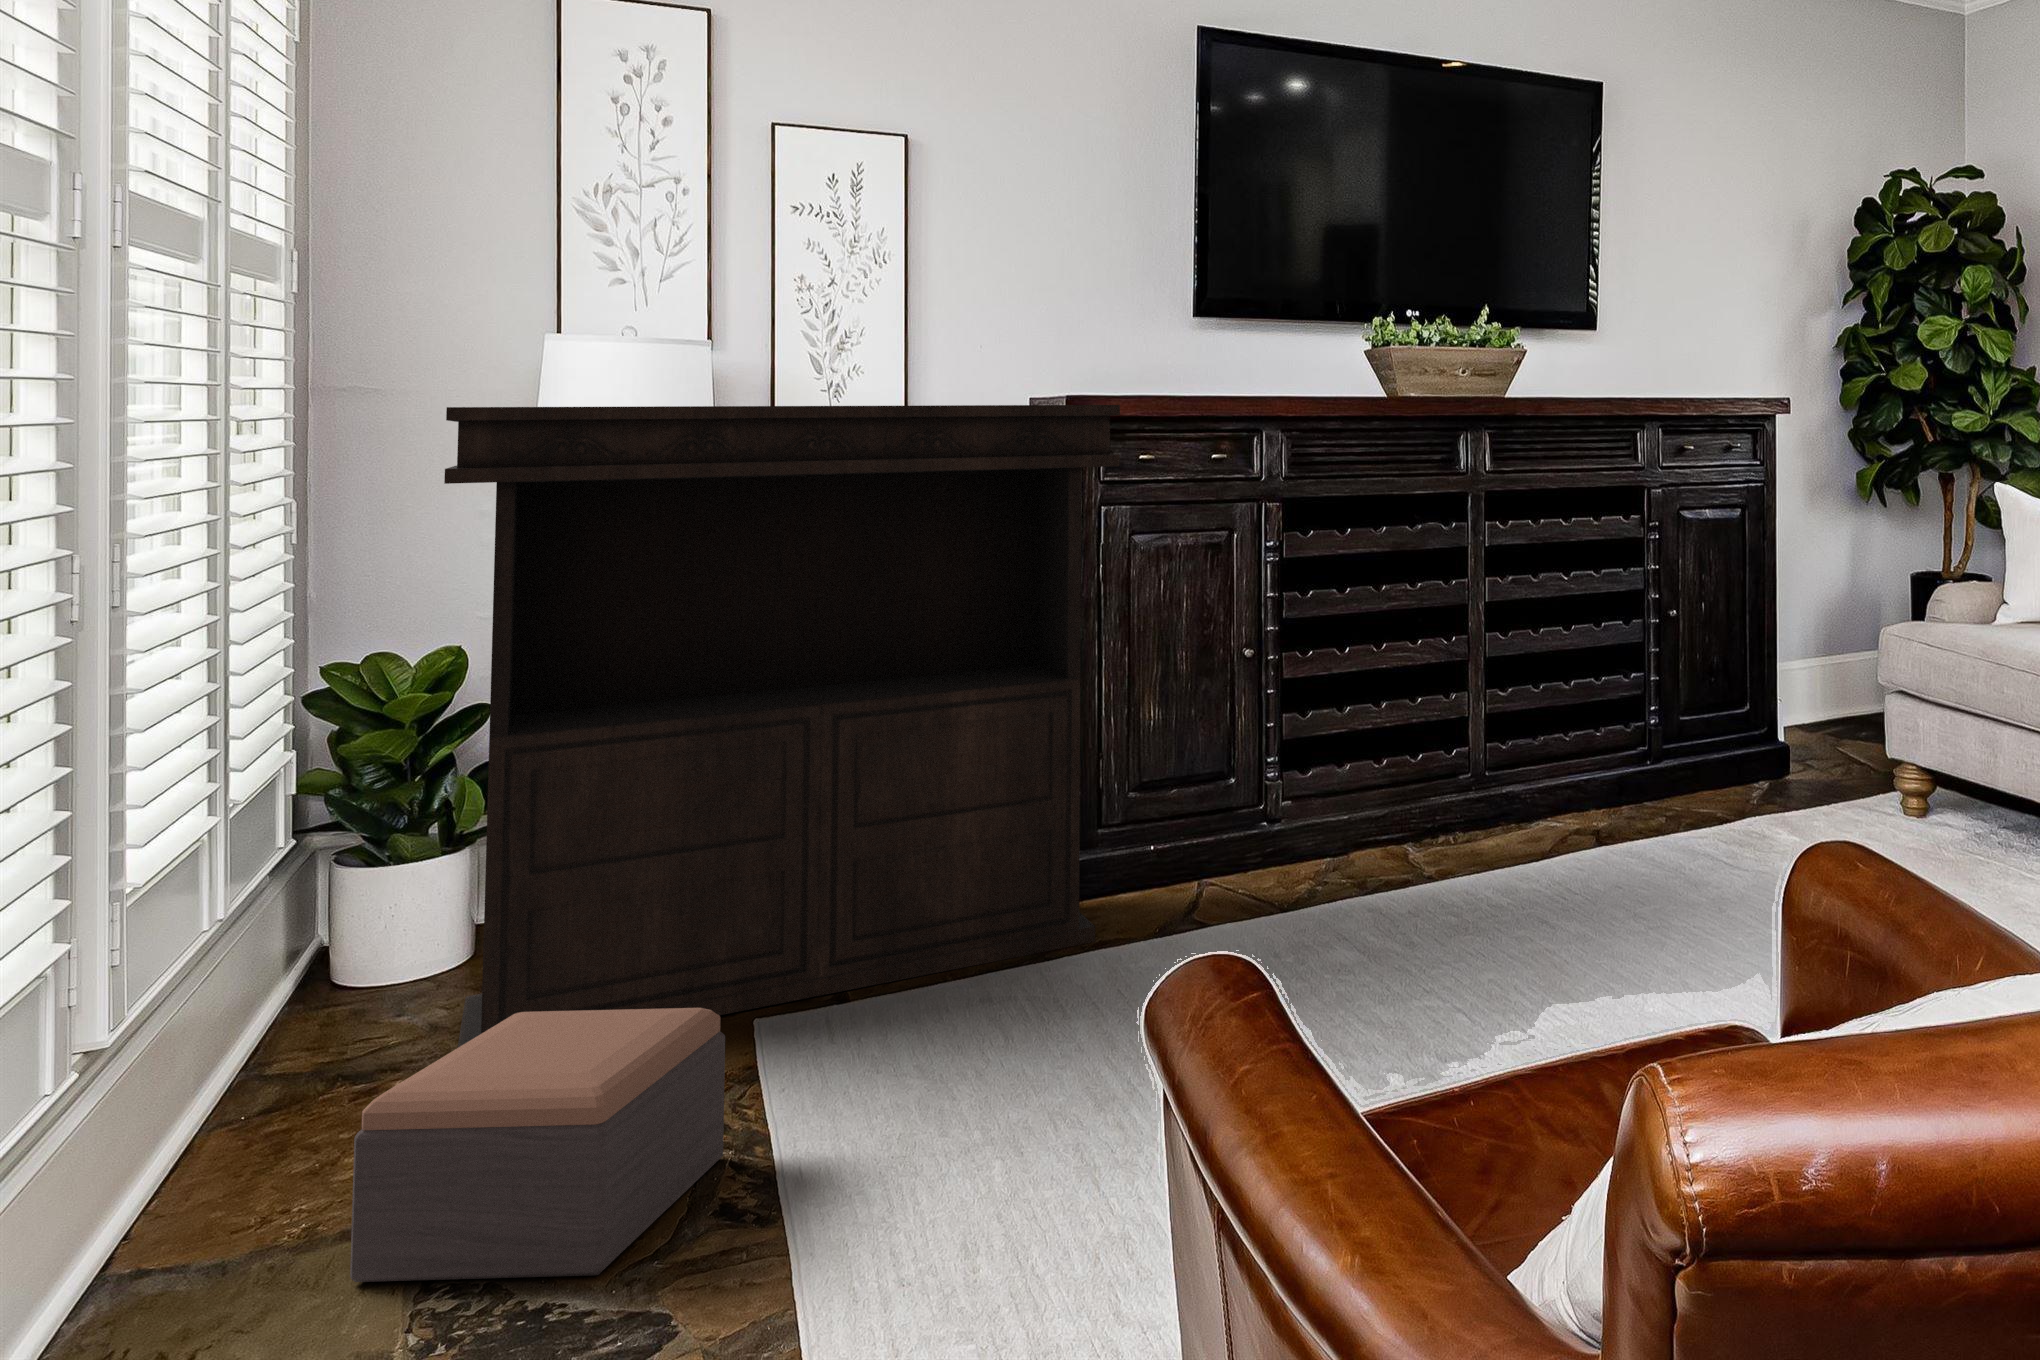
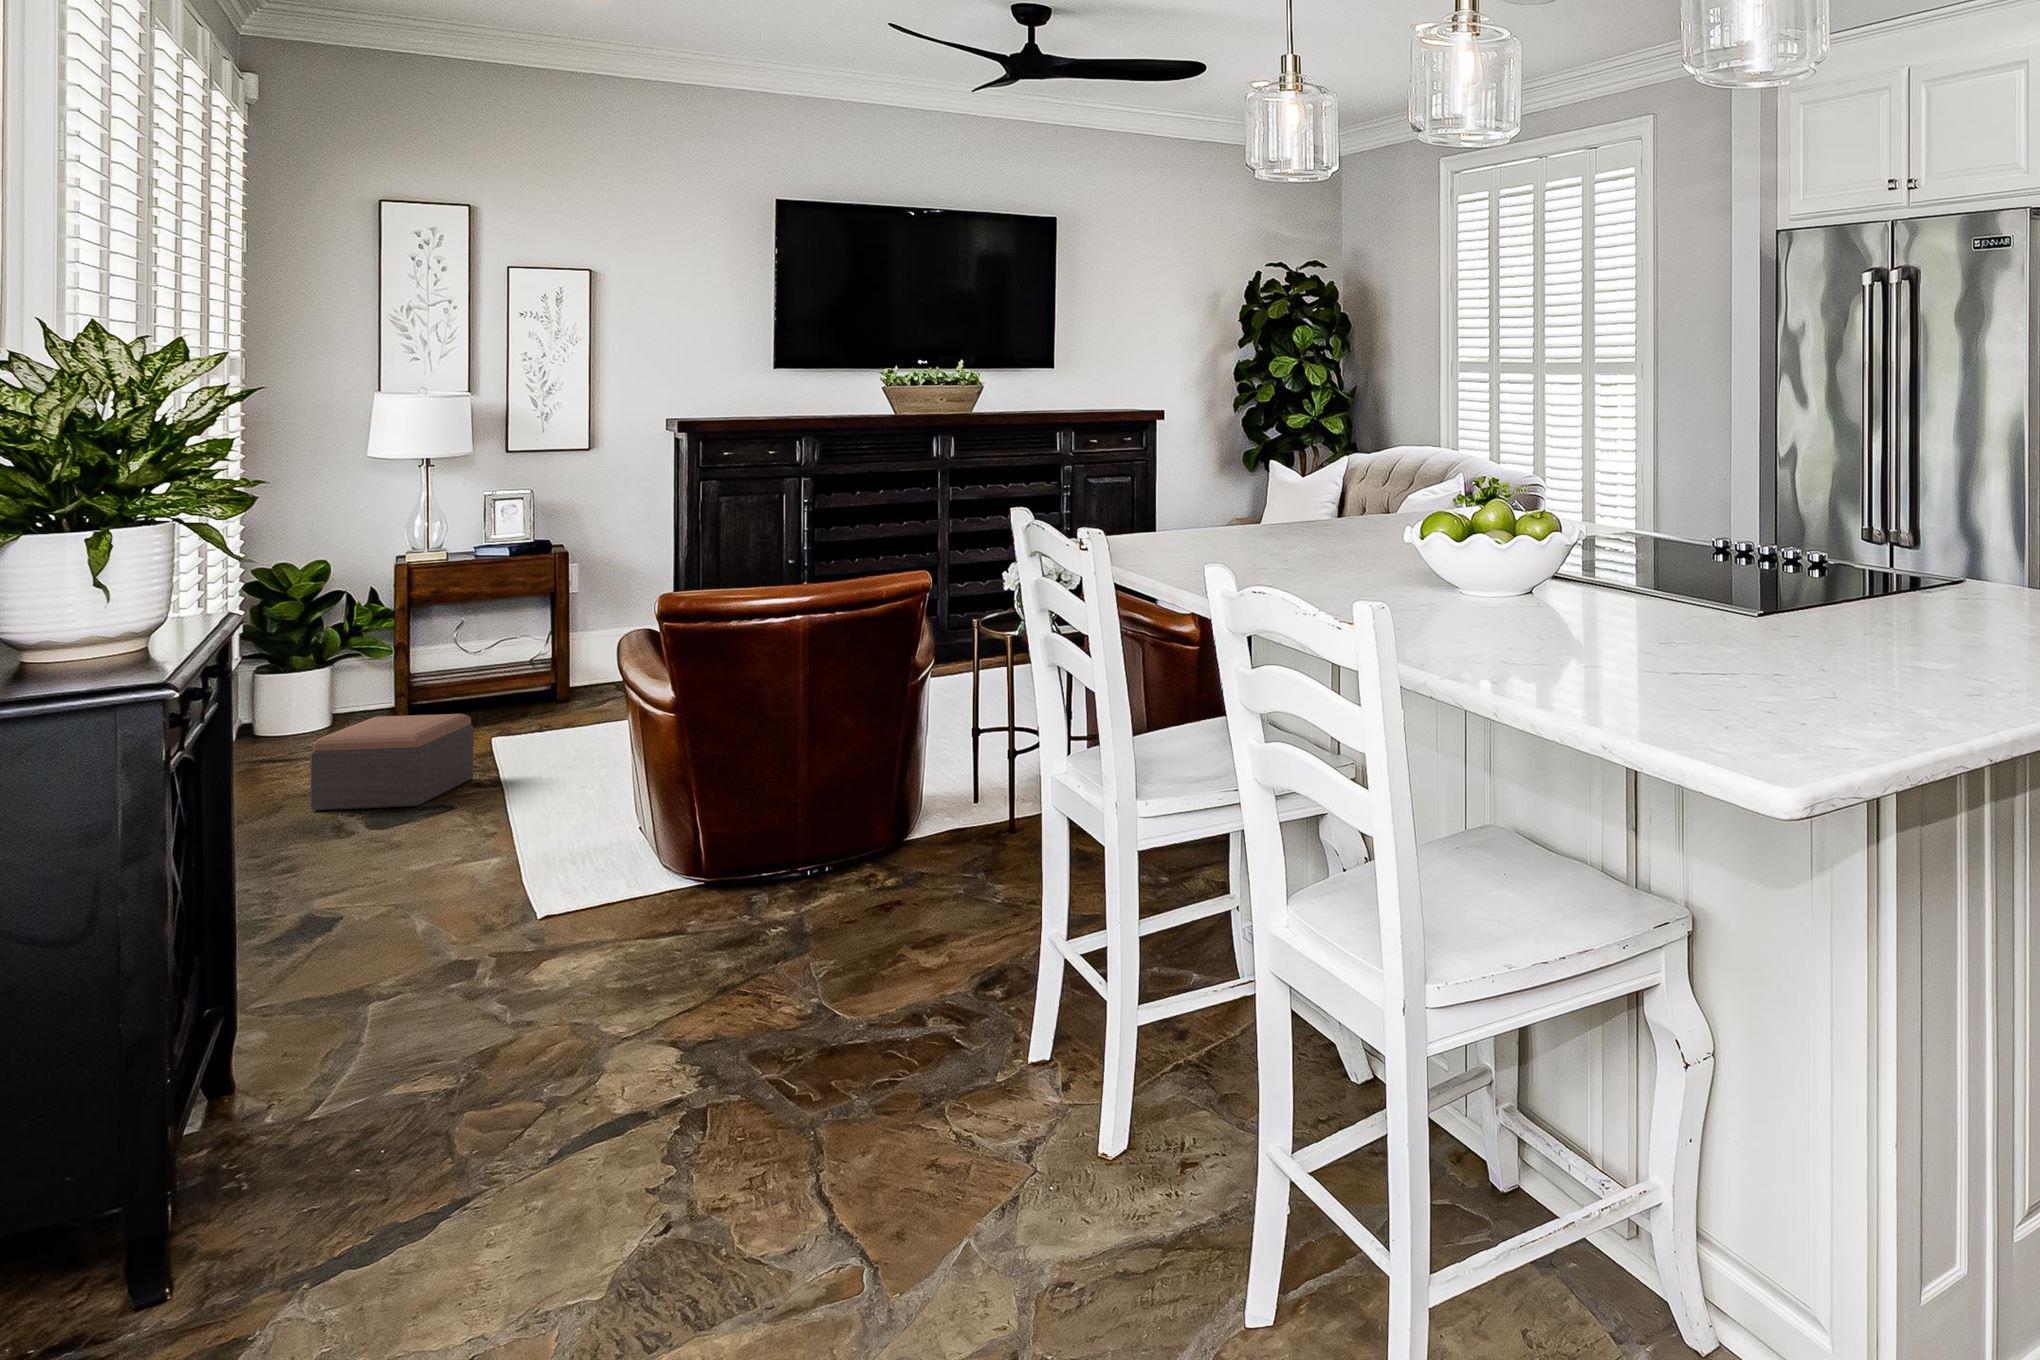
console table: present [444,405,1120,1048] -> none [327,431,698,757]

